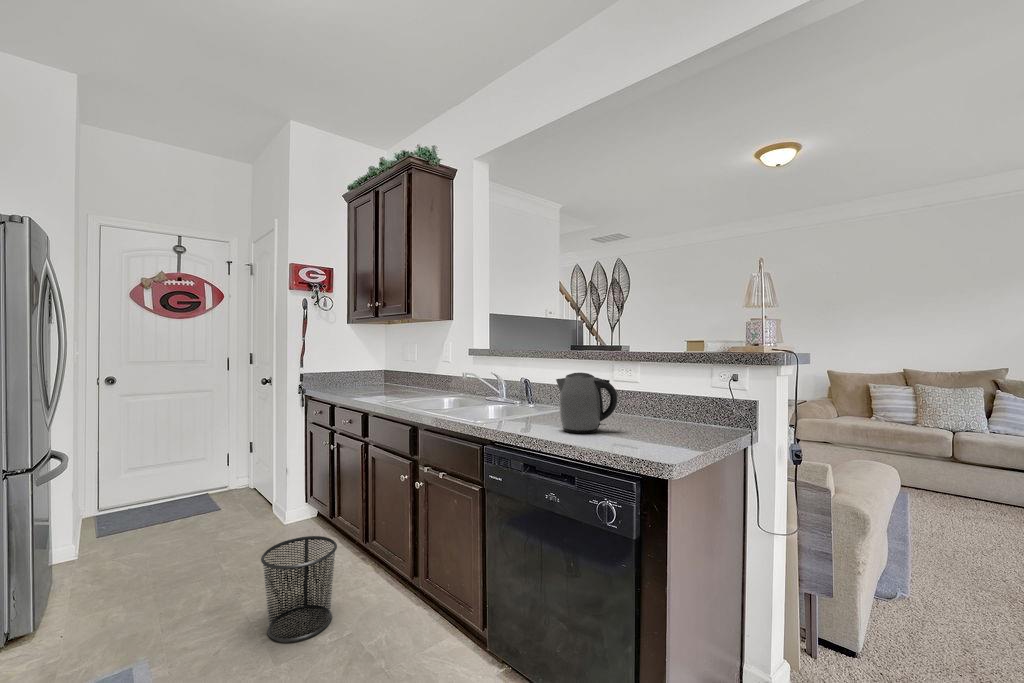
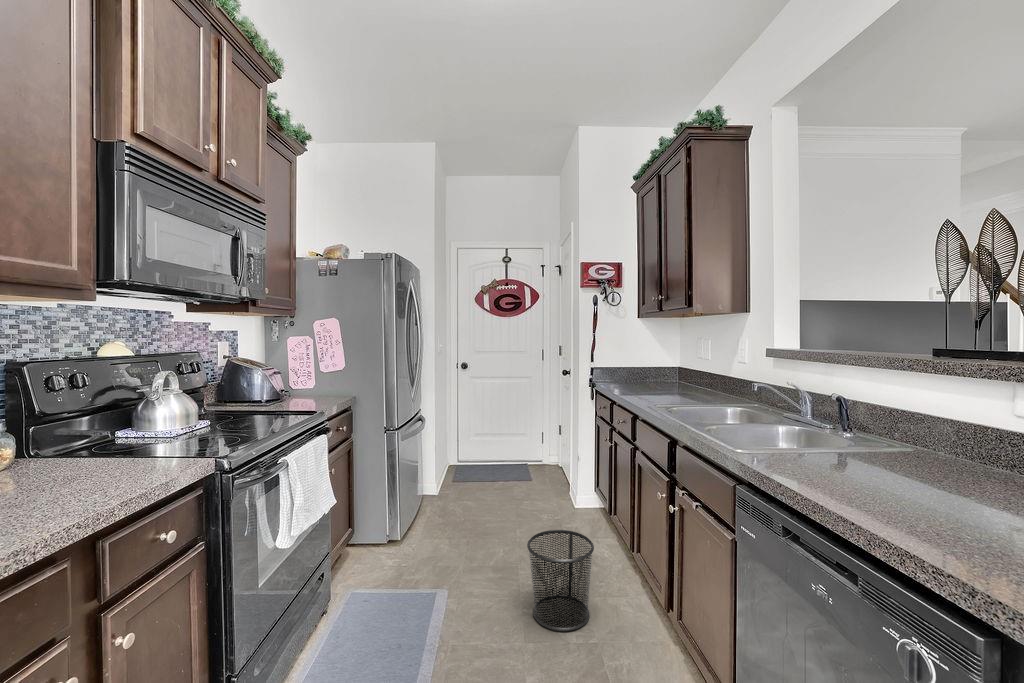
kettle: present [556,373,618,434] -> none [853,406,984,509]

